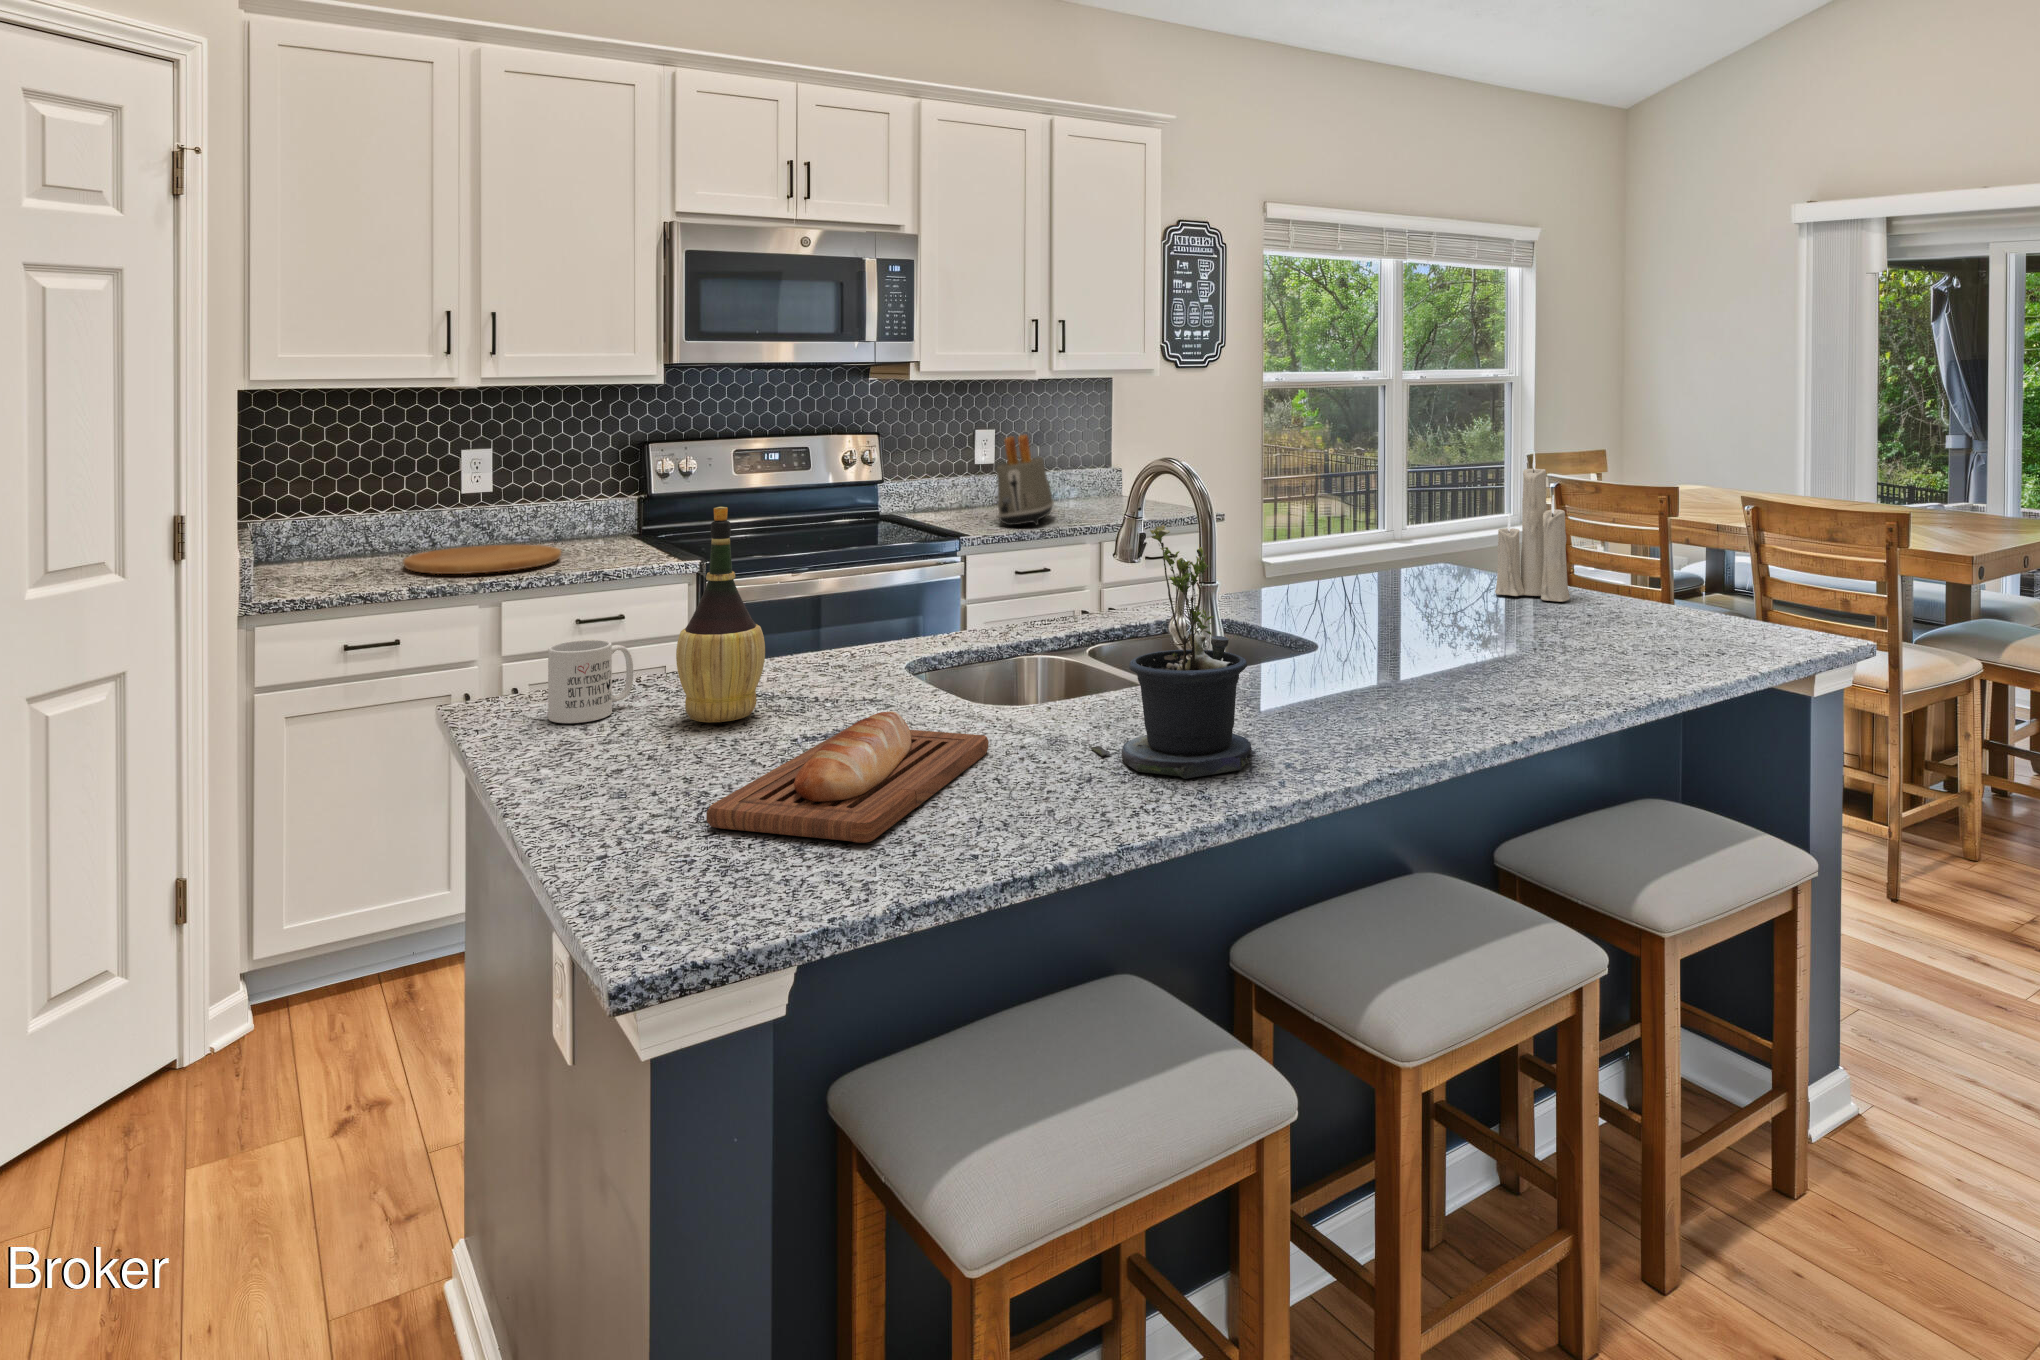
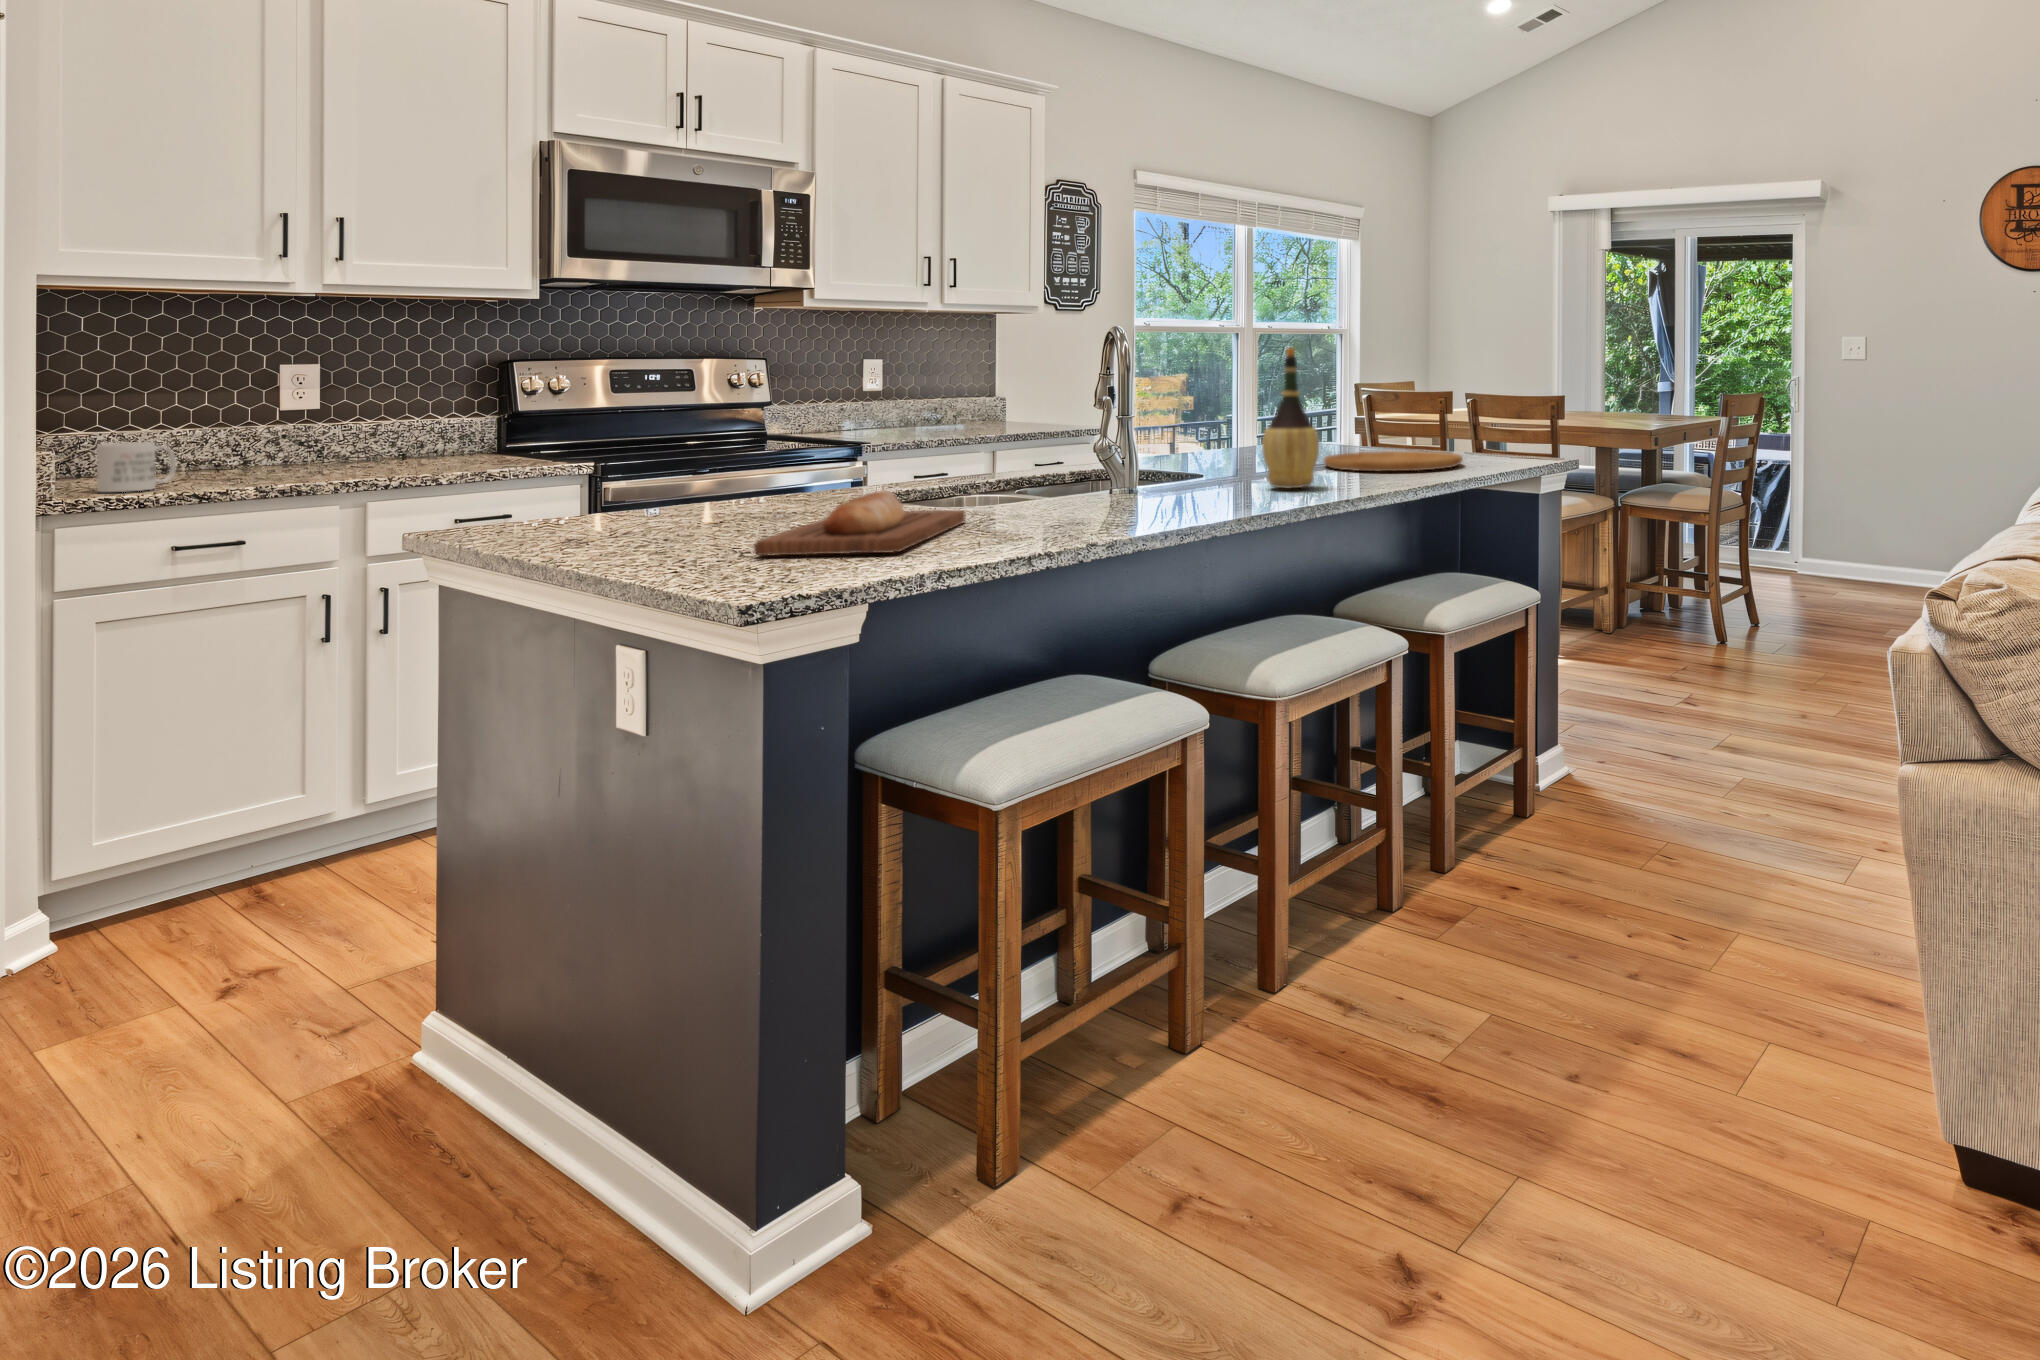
toaster: present [997,435,1054,526] -> none [890,359,945,440]
candle: present [1495,452,1570,602] -> none [1333,339,1387,453]
wine bottle: present [676,507,765,722] -> present [1262,348,1319,488]
potted plant: present [1090,525,1256,779] -> none [1046,348,1173,522]
cutting board: present [403,545,561,574] -> present [1323,451,1463,471]
mug: present [548,639,633,723] -> present [97,442,176,492]

